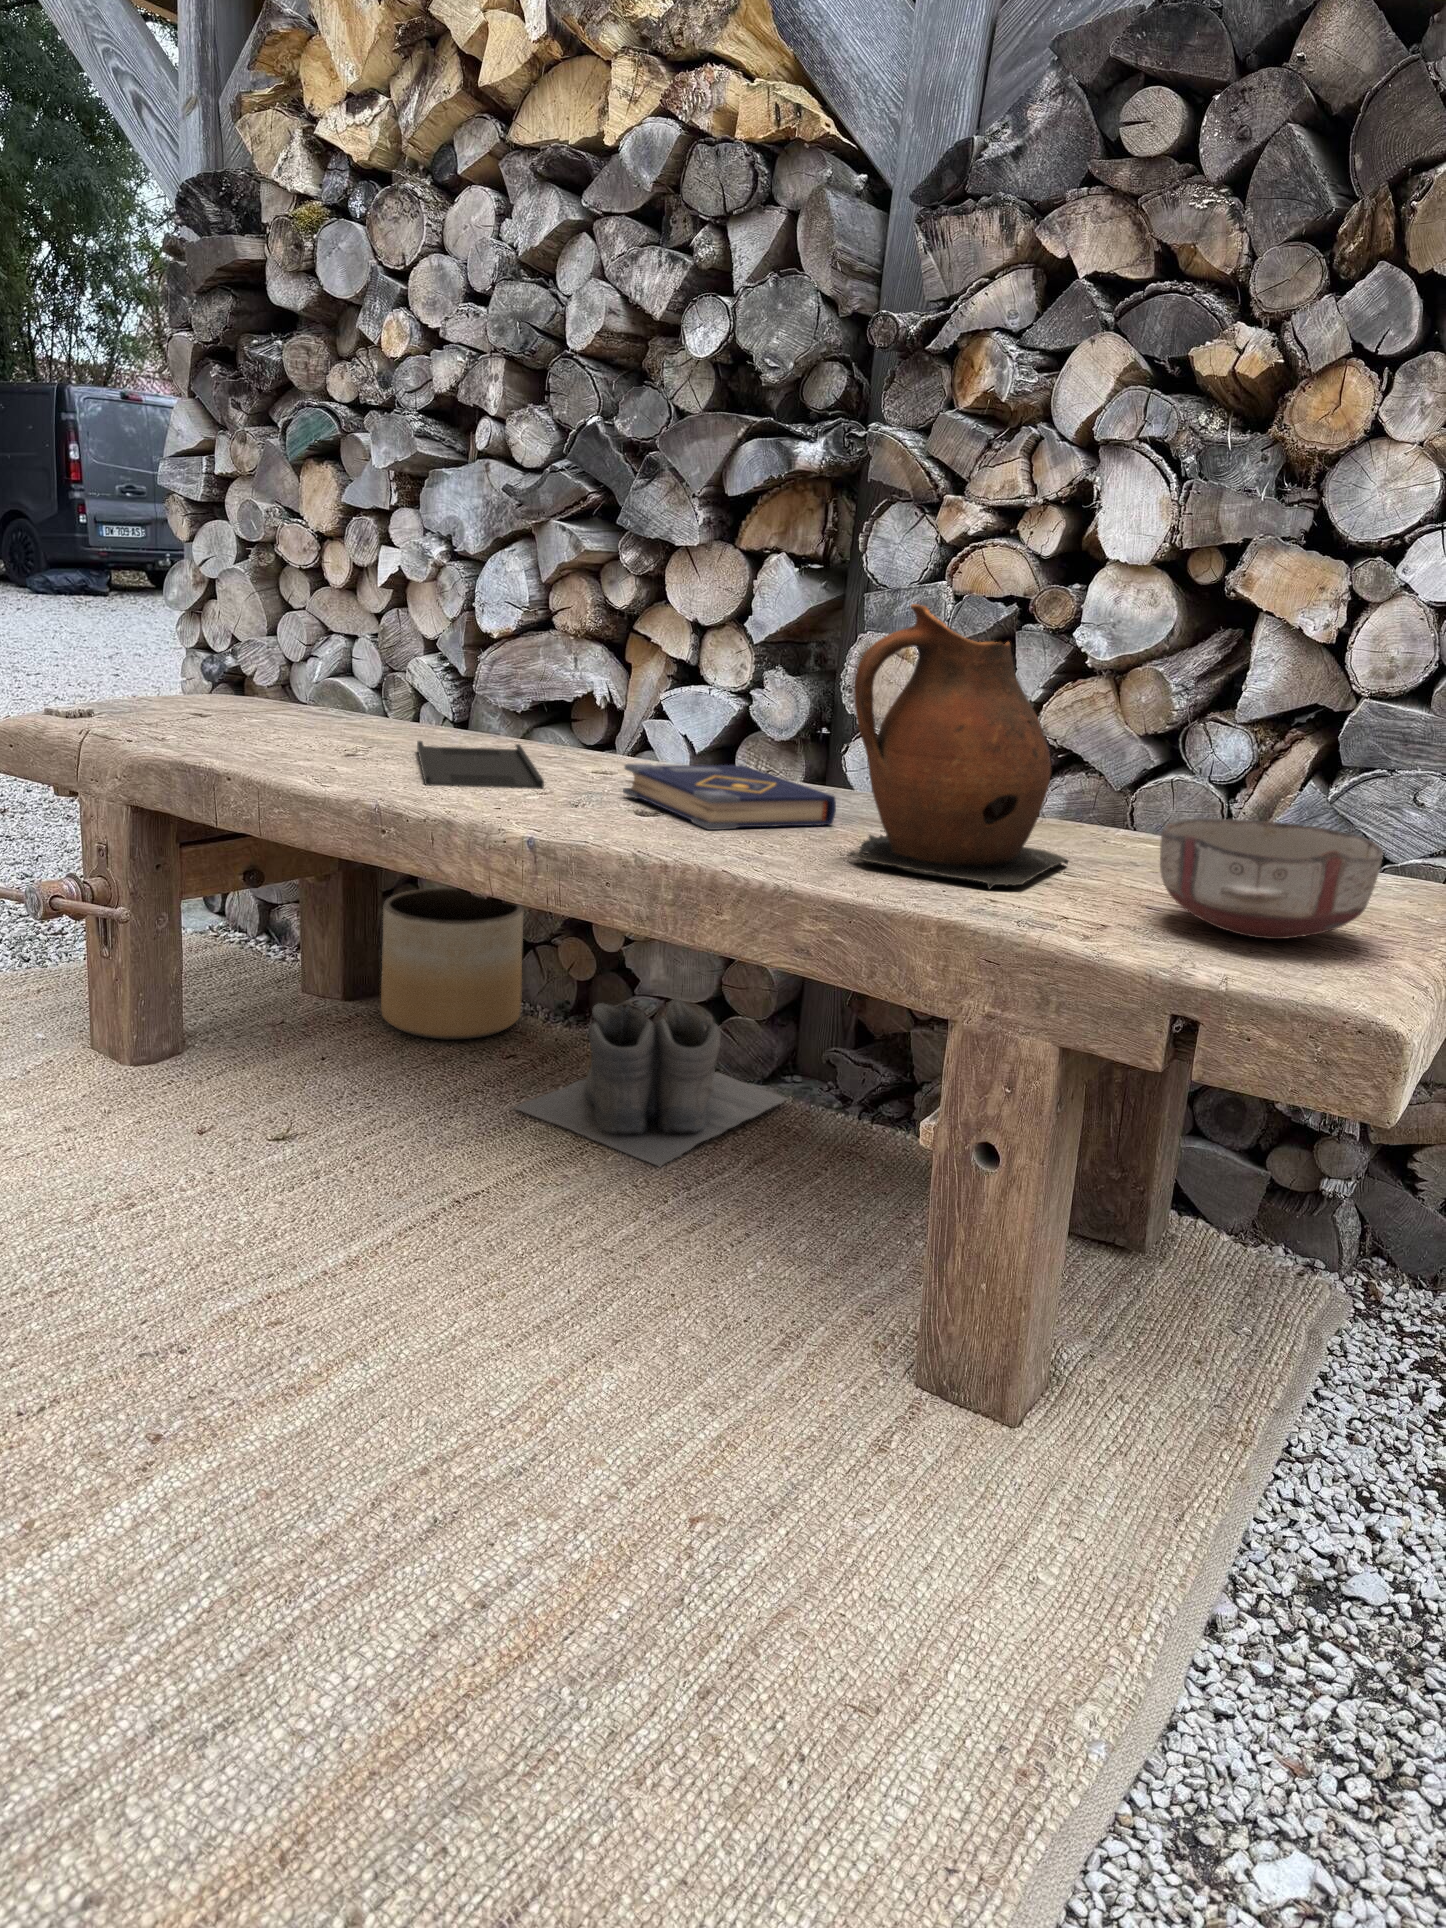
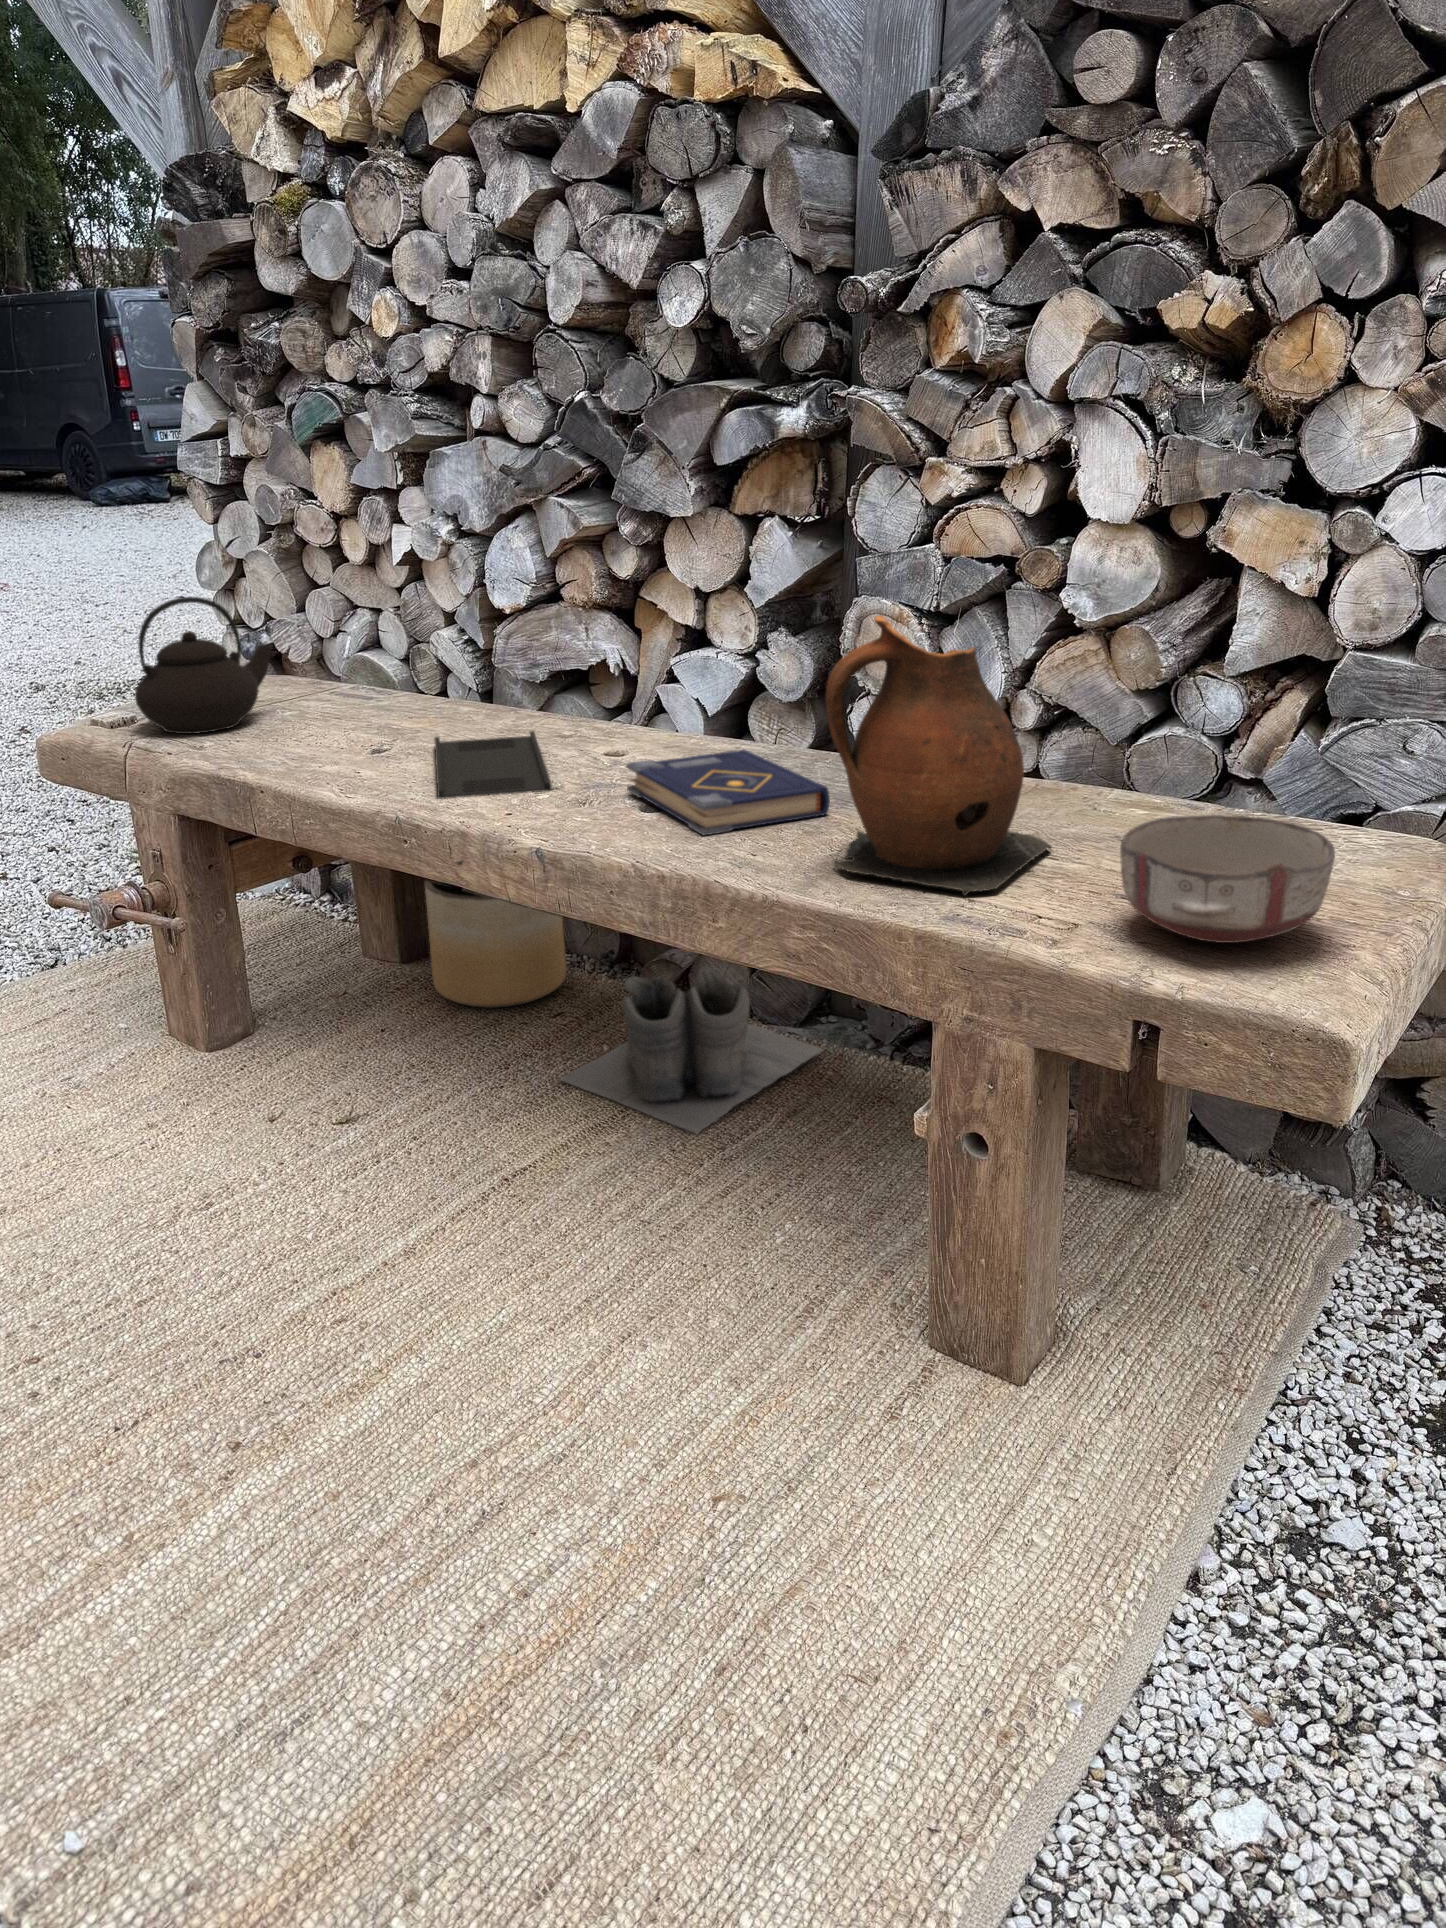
teapot: none [104,585,251,724] -> present [135,597,272,734]

